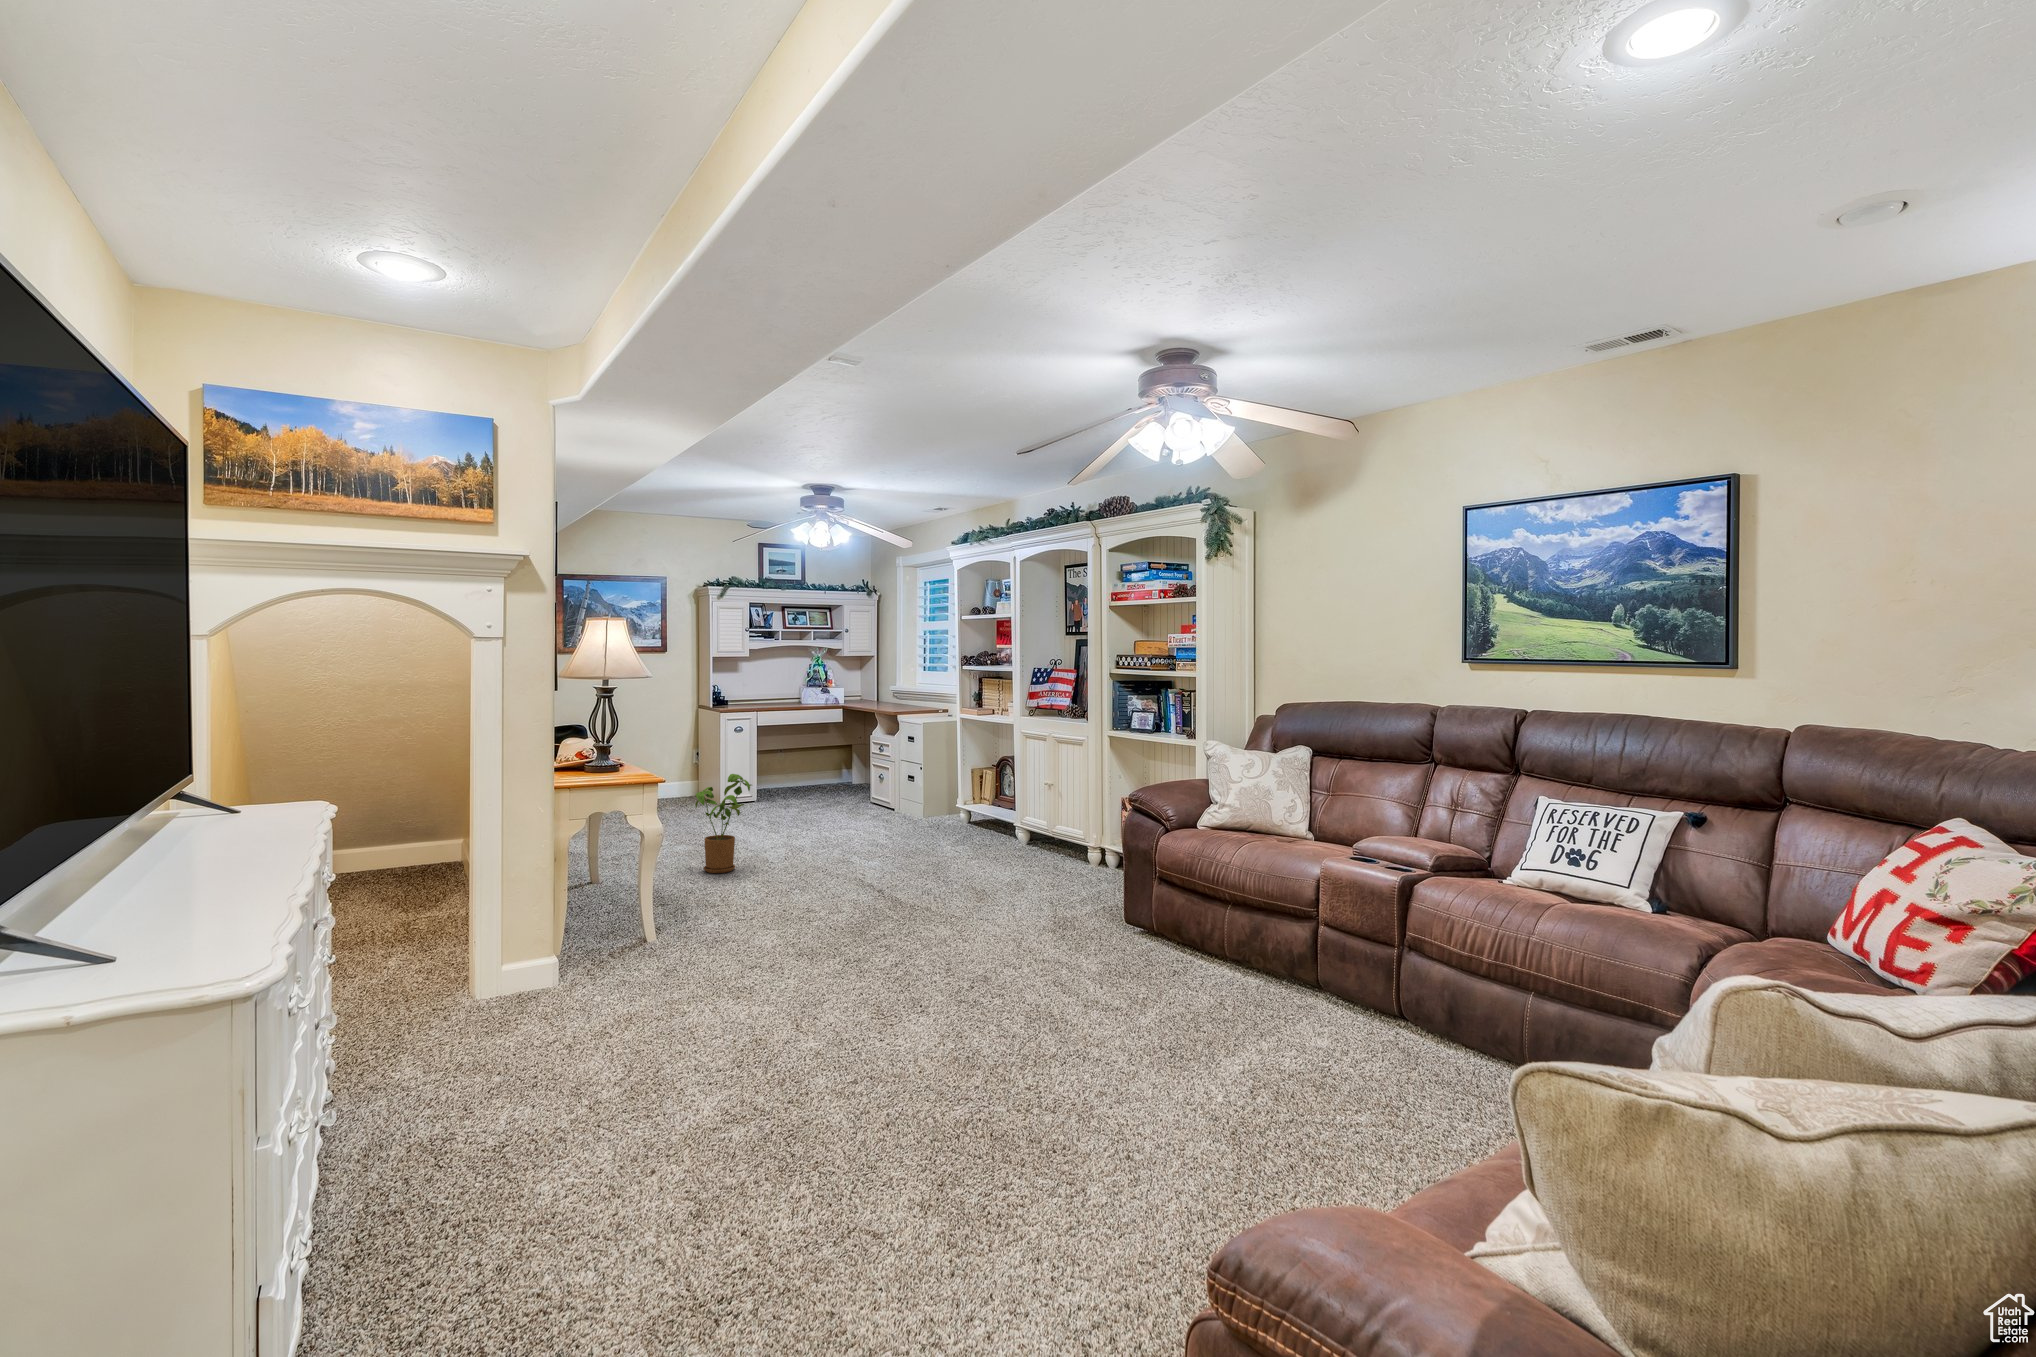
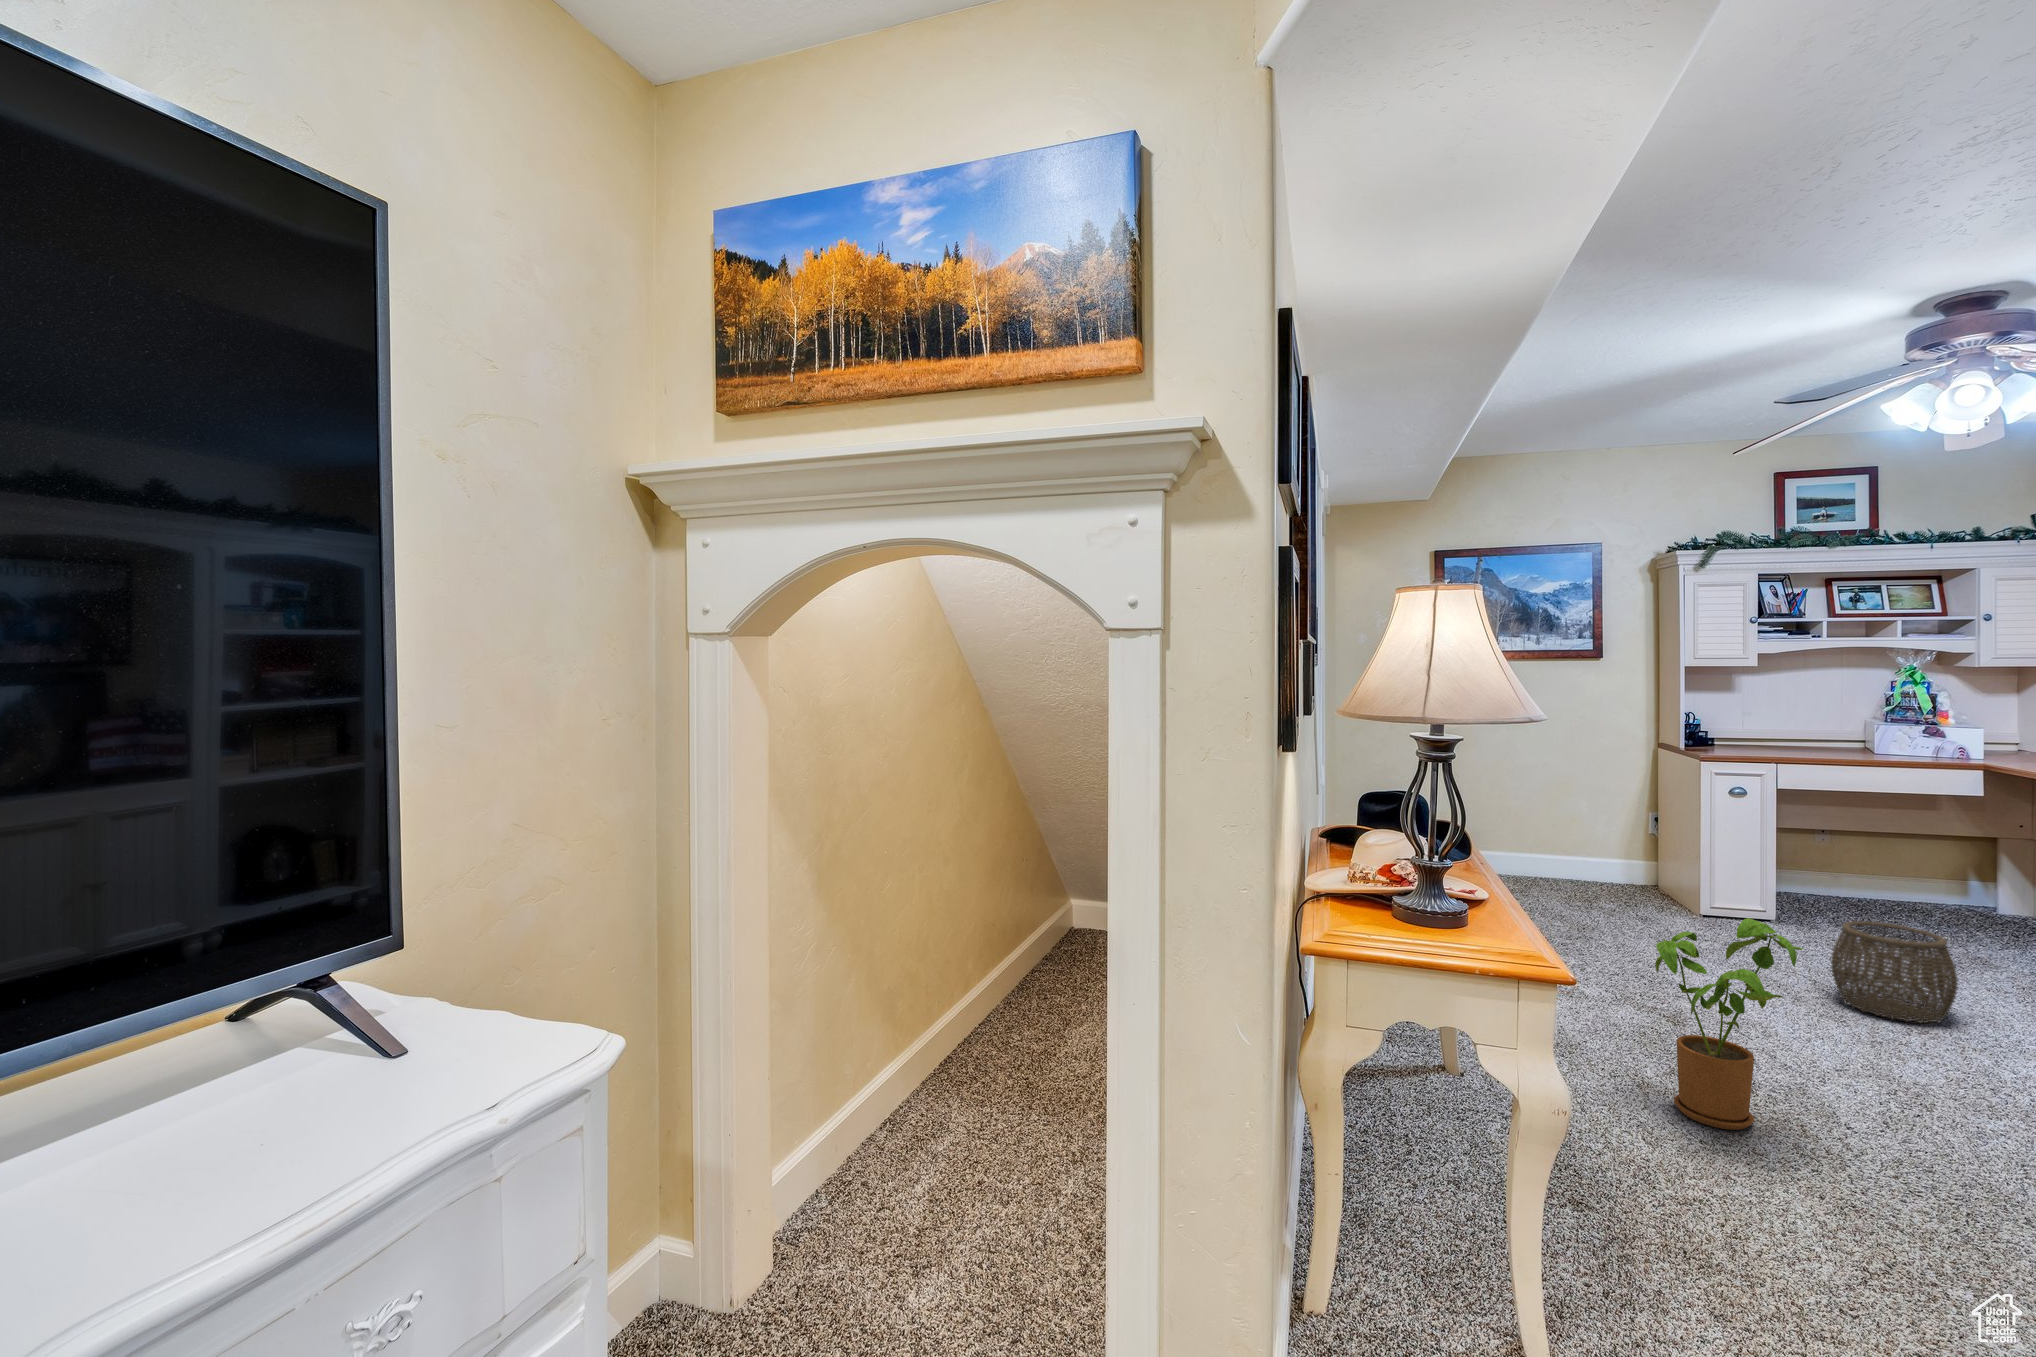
woven basket: none [774,784,820,828] -> present [1831,921,1958,1023]

